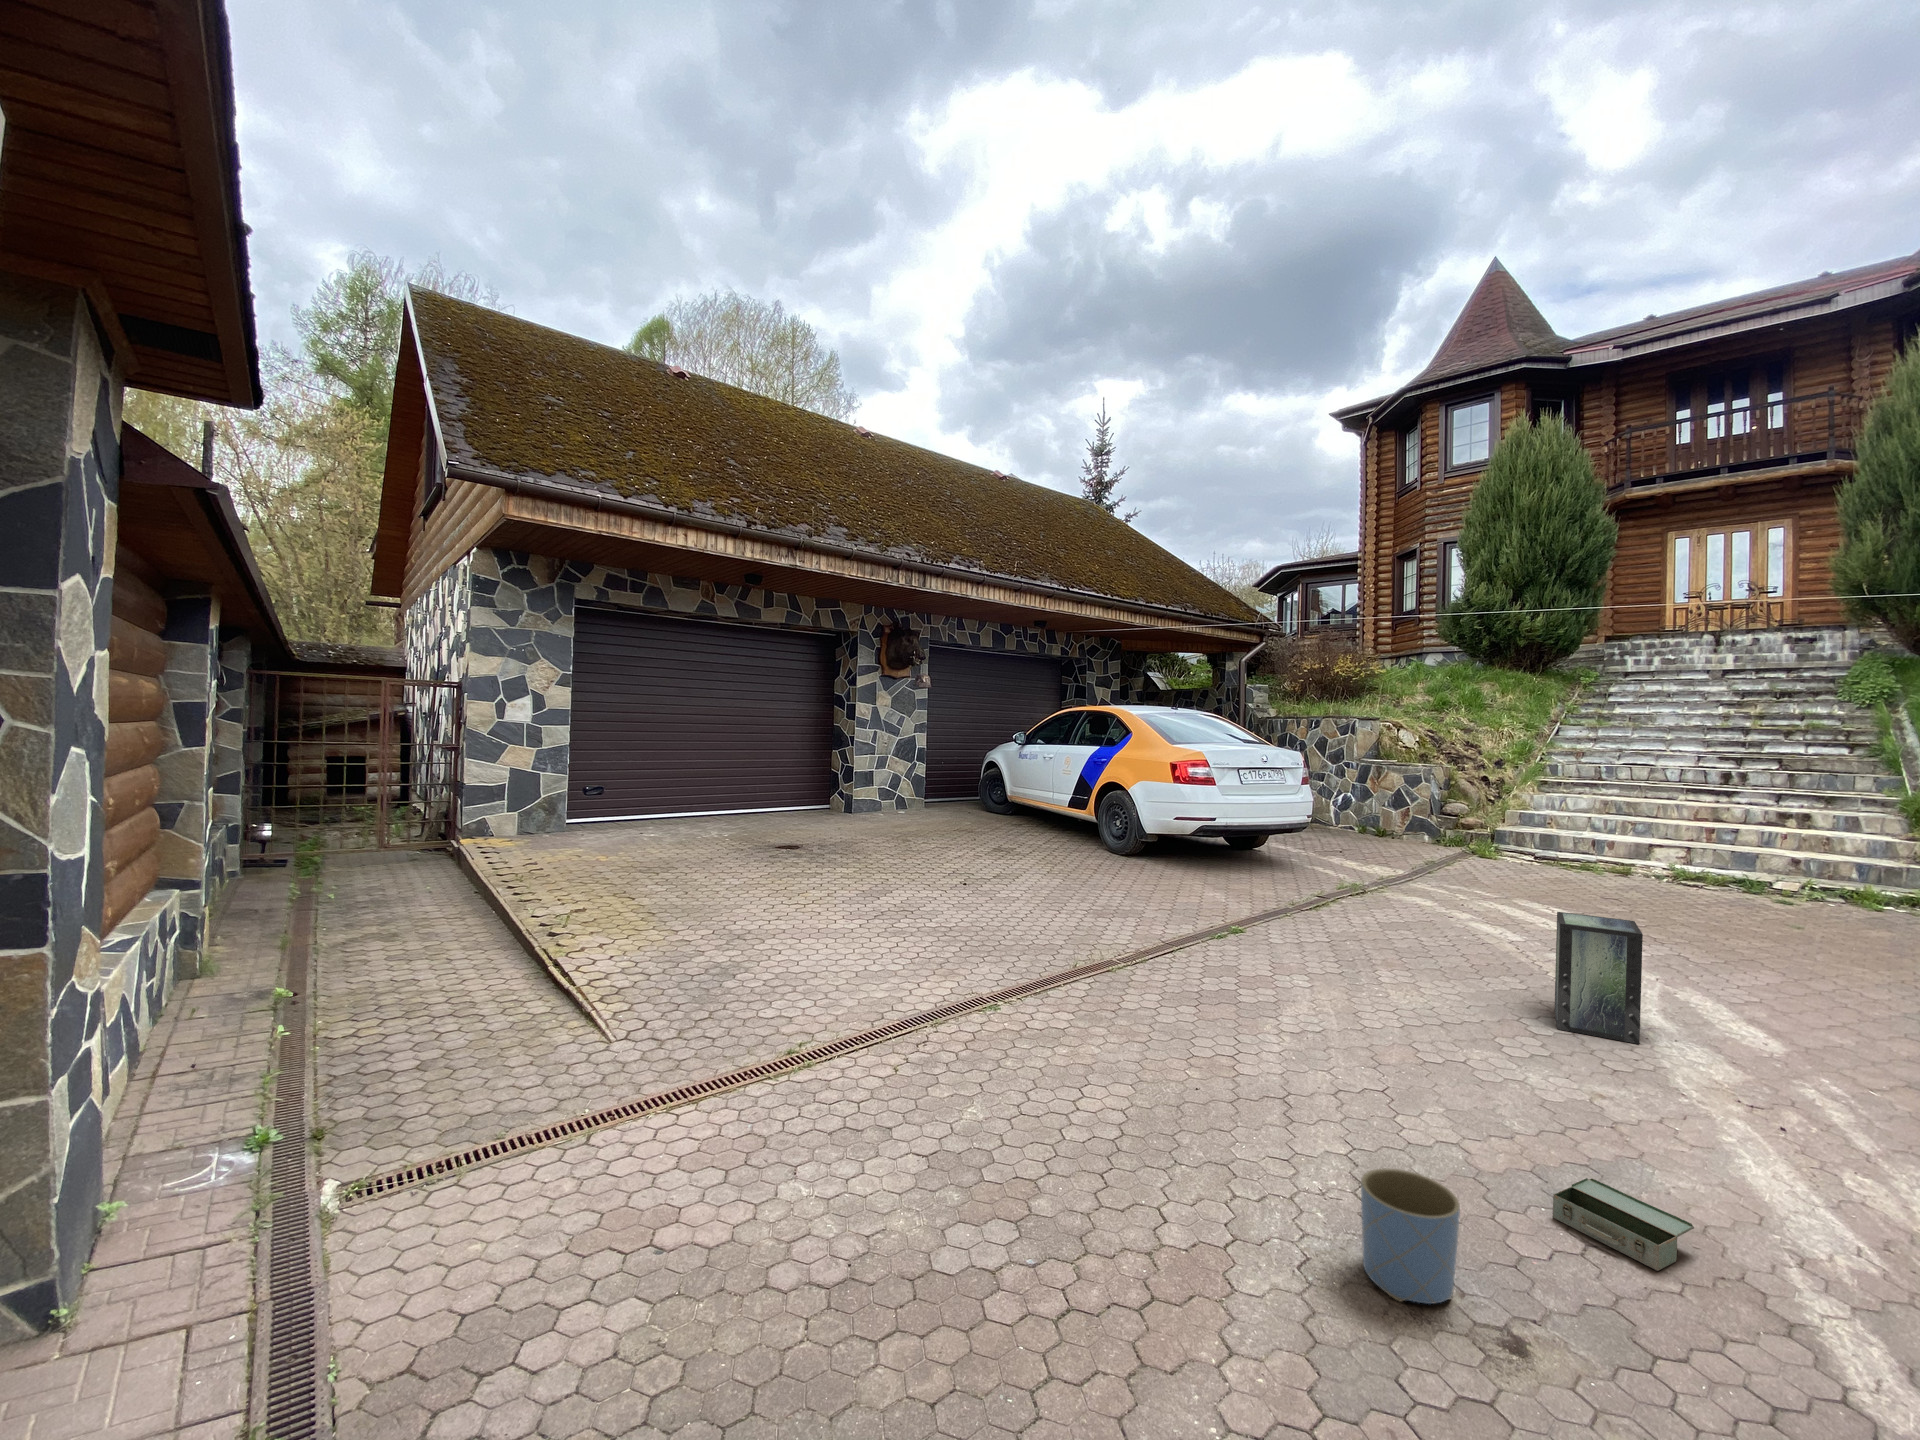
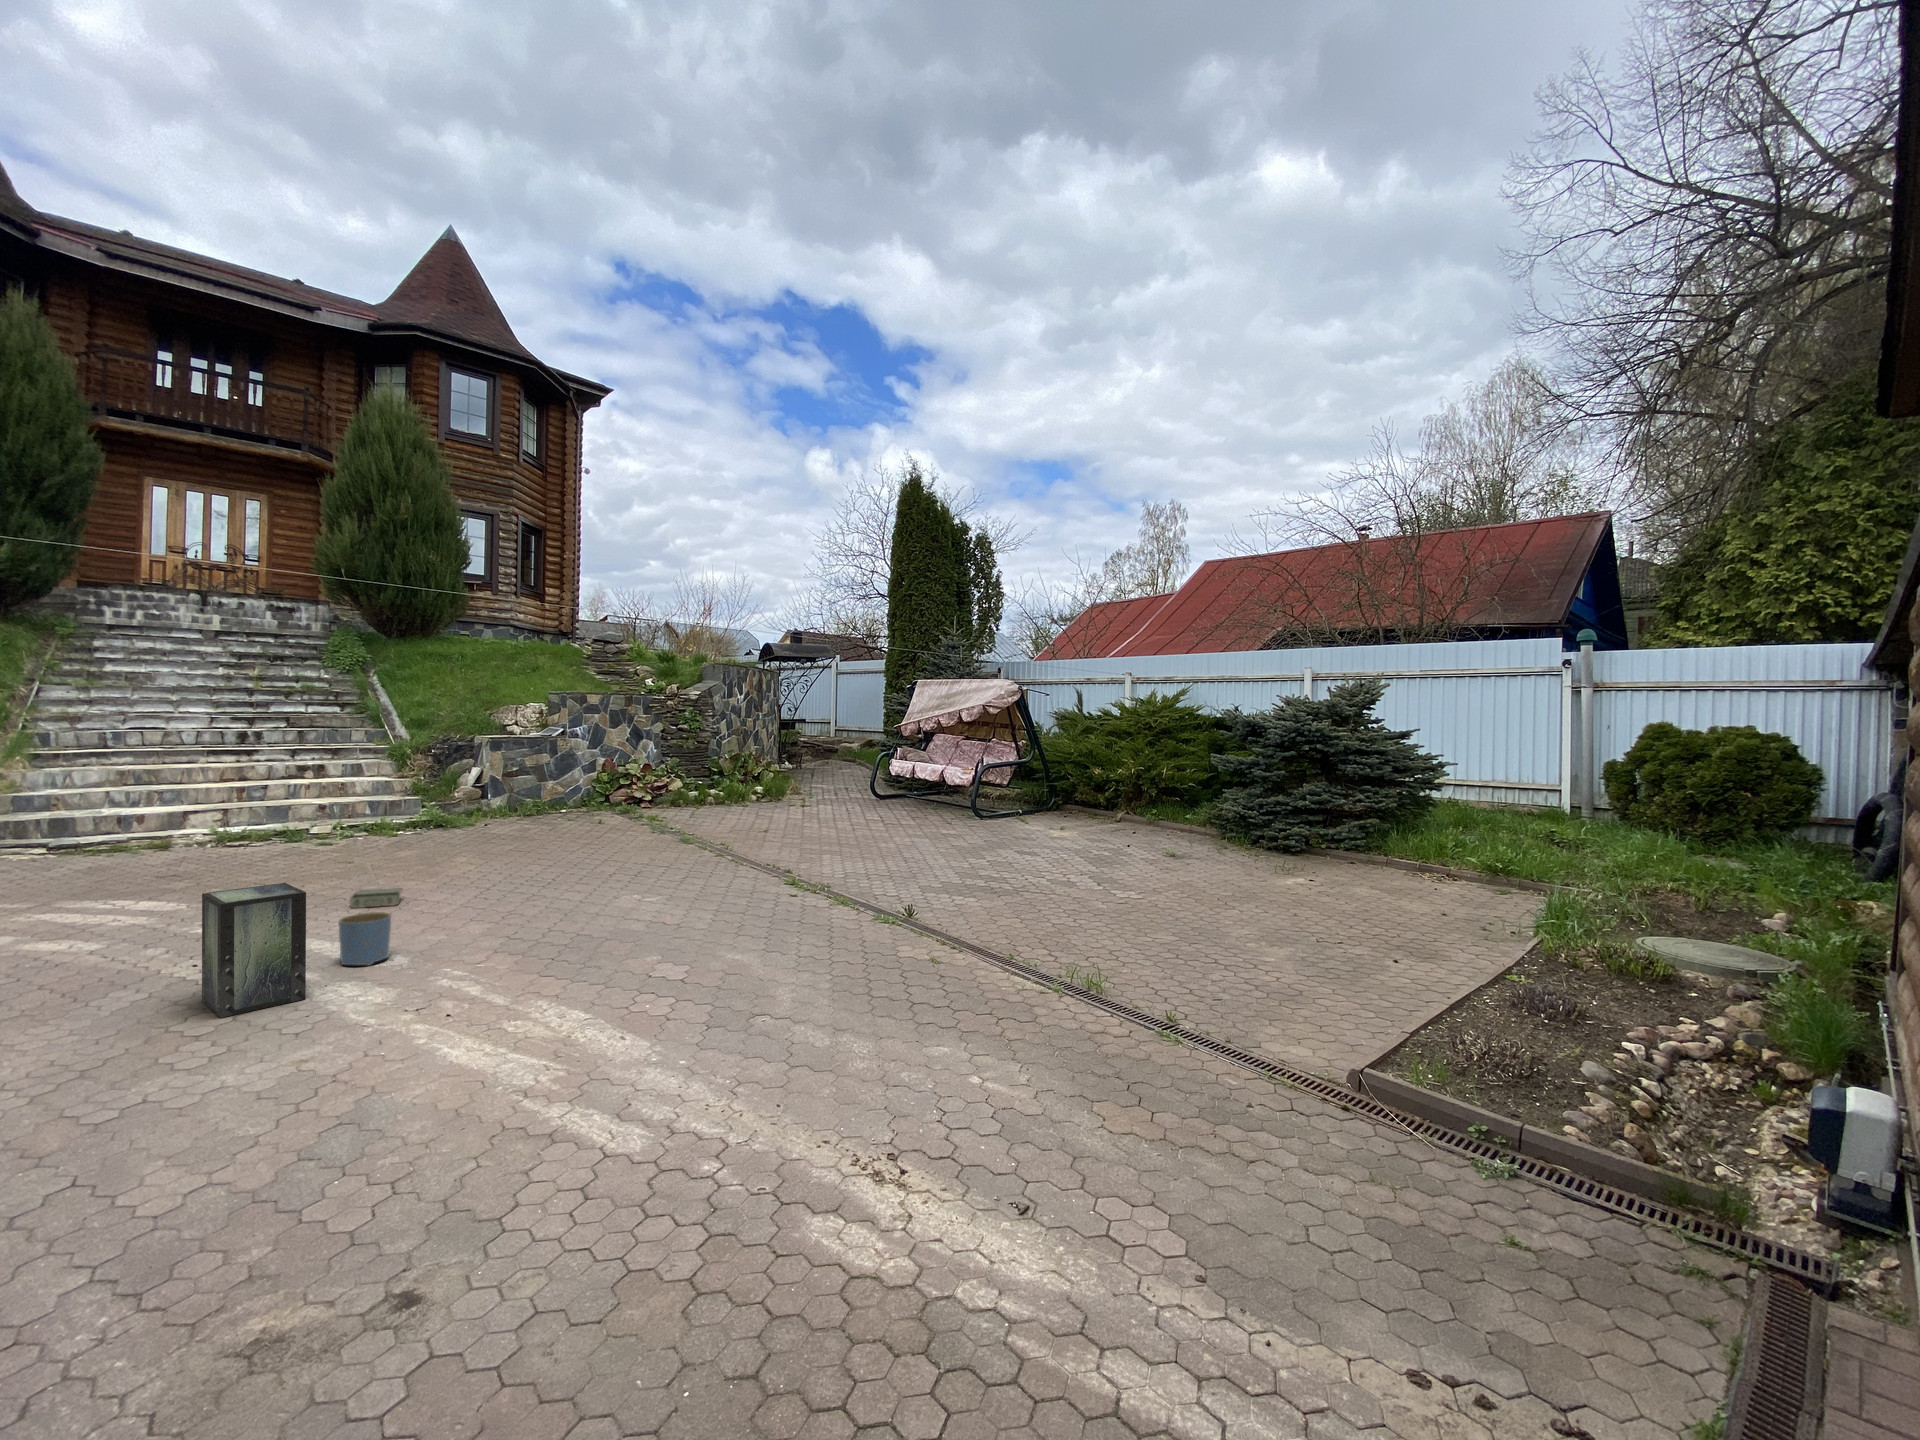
planter: present [1361,1168,1460,1304] -> present [339,912,391,966]
toolbox: present [1553,1178,1694,1271] -> present [350,888,402,908]

